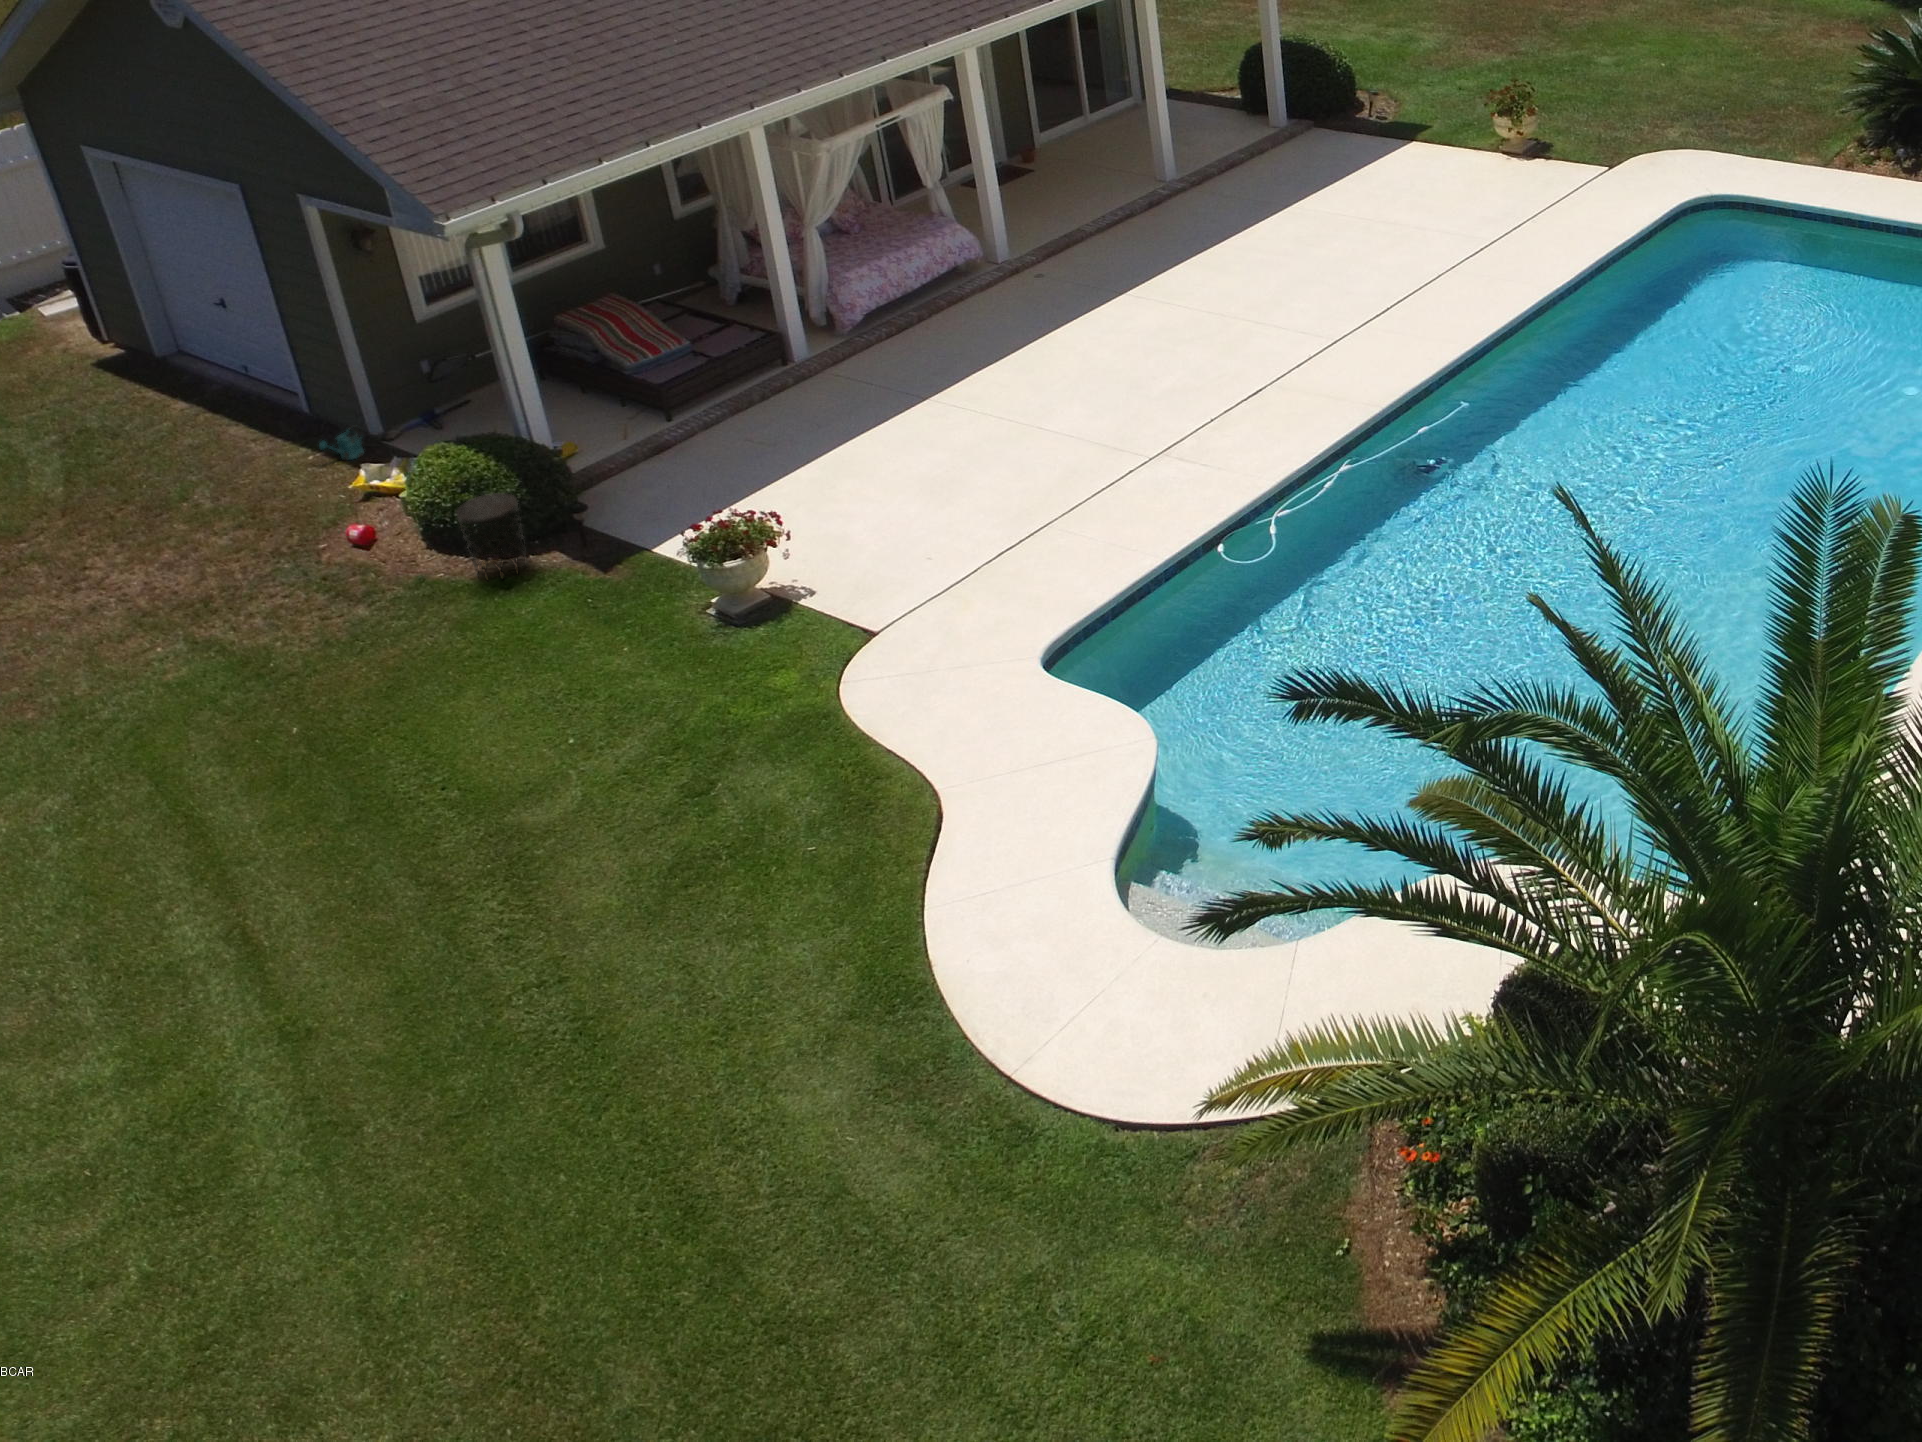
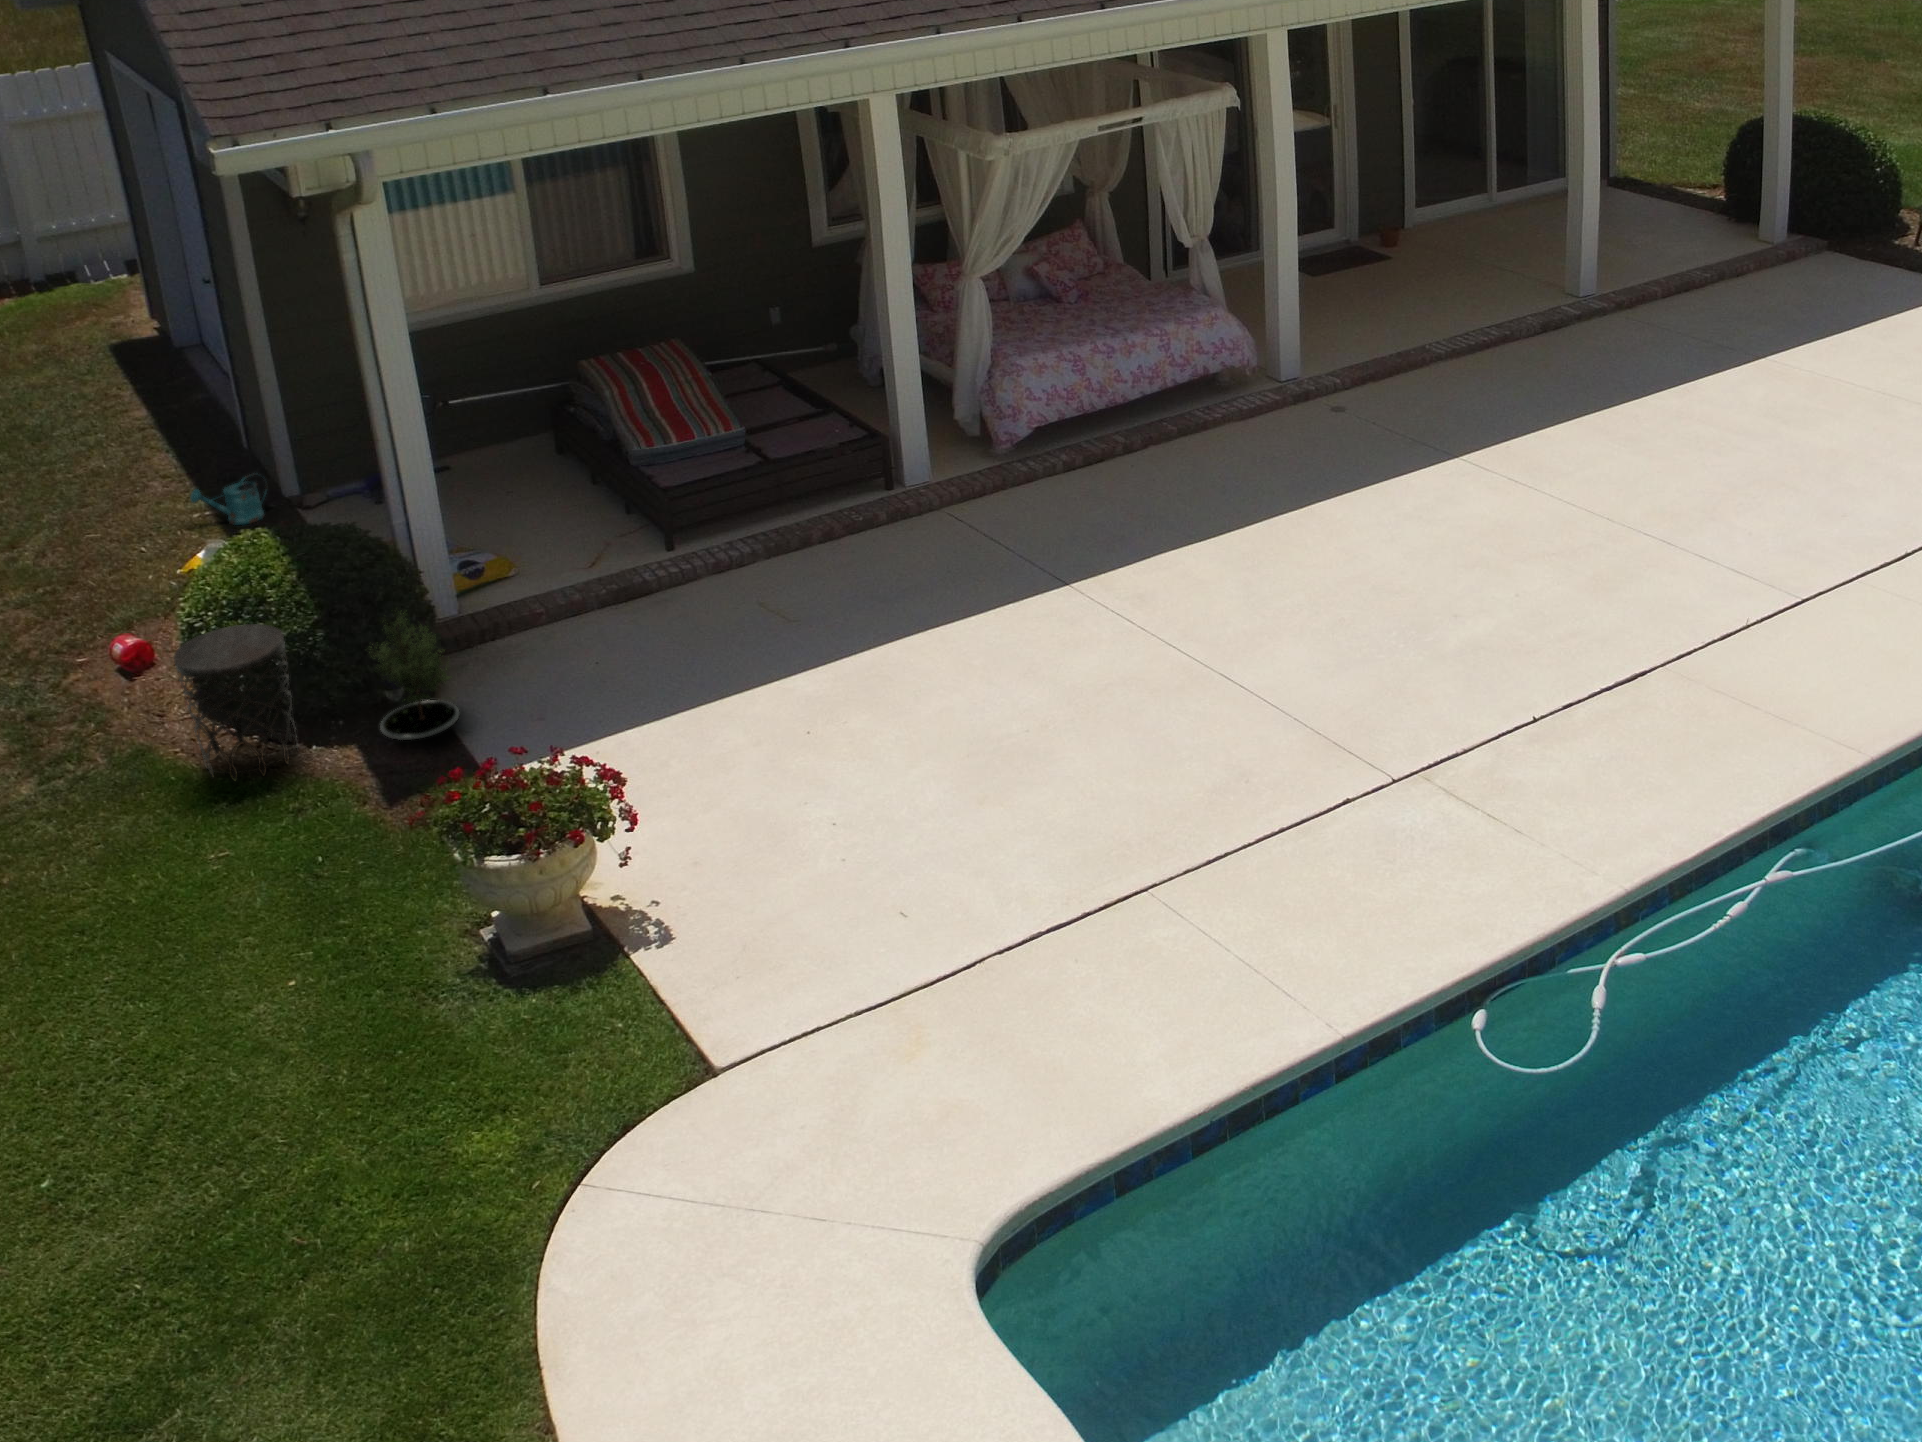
potted tree: none [554,470,611,544] -> present [368,611,460,740]

